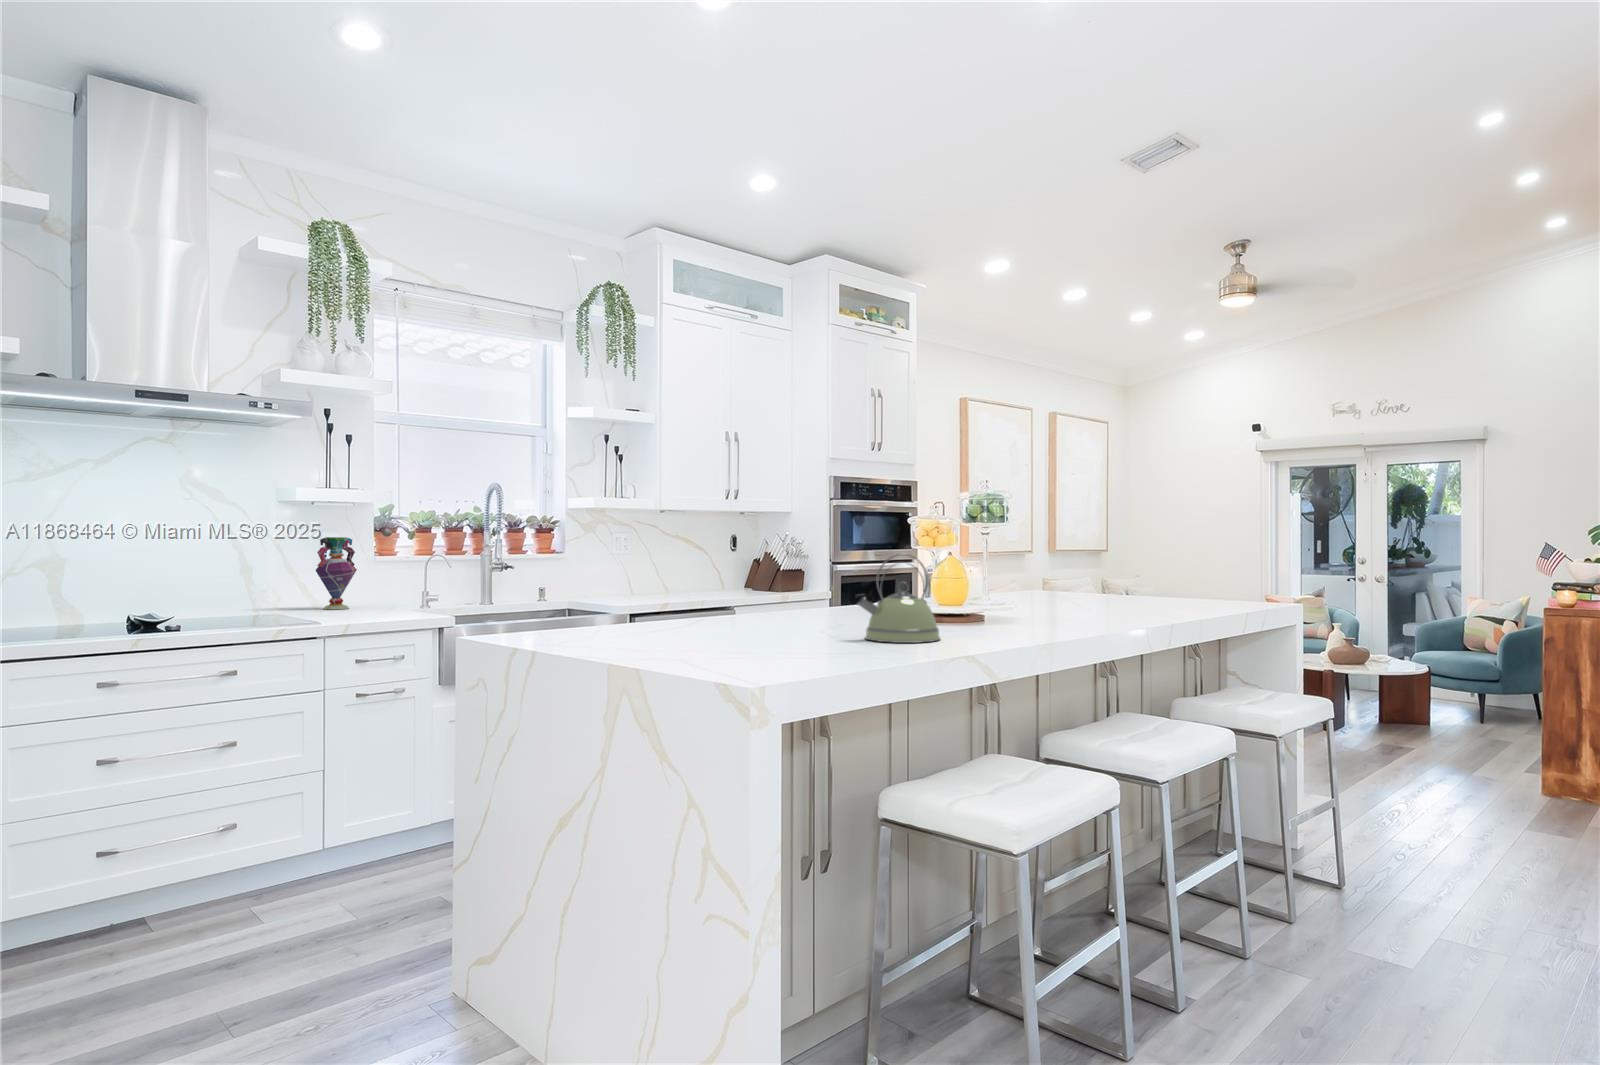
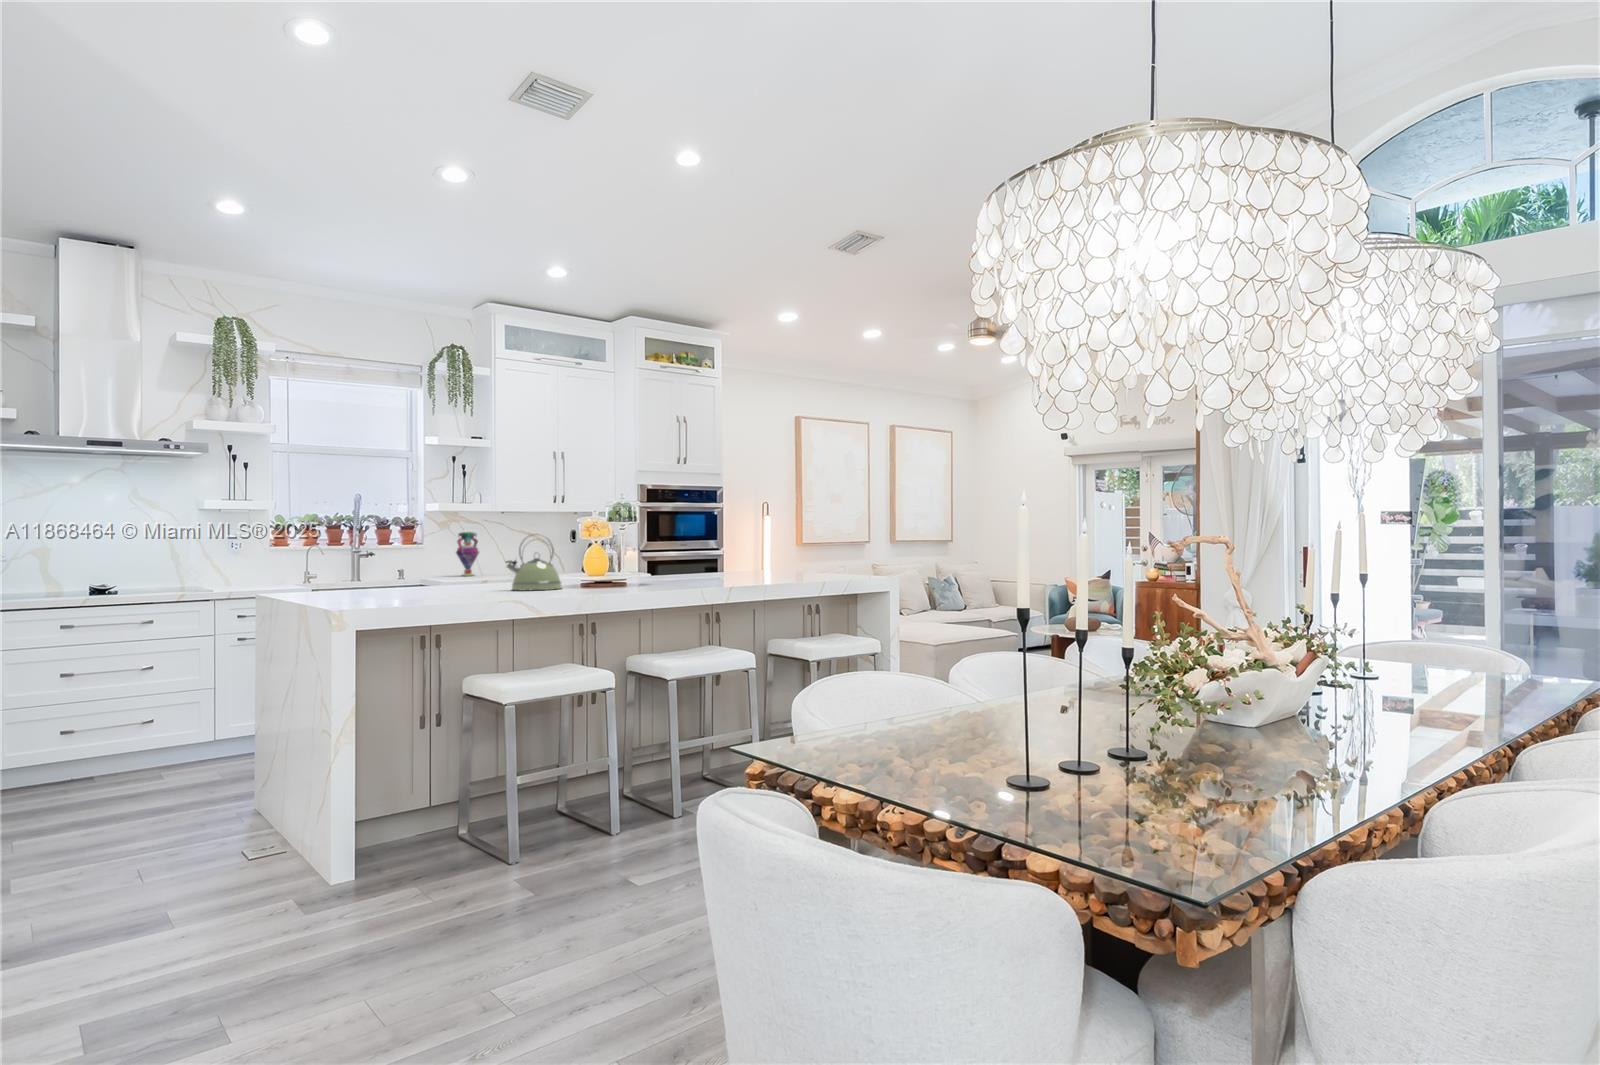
vase: present [316,537,357,609] -> present [456,532,479,576]

